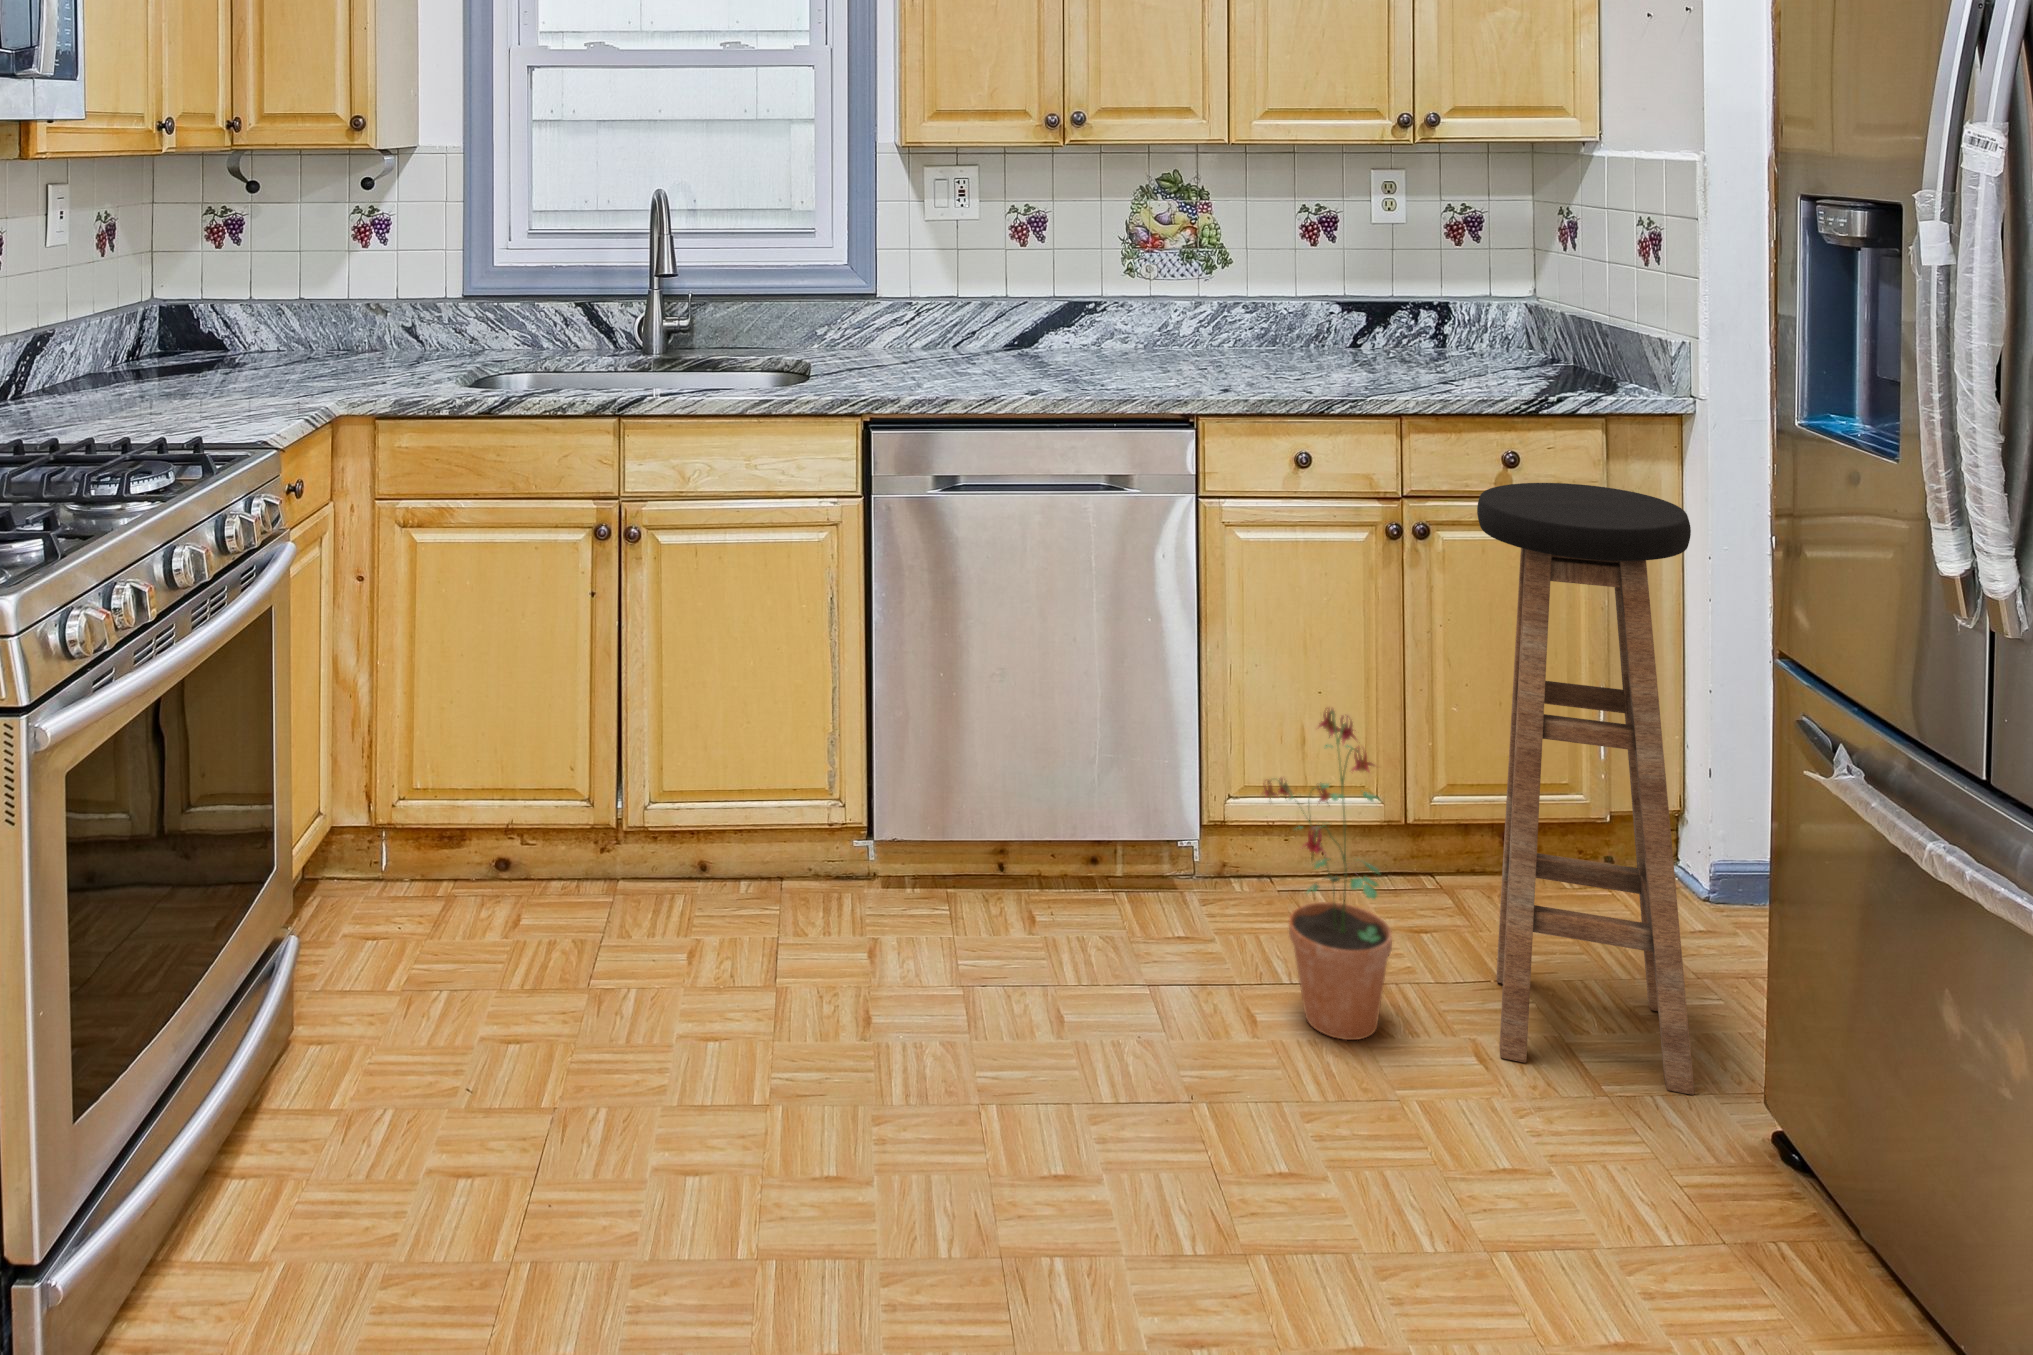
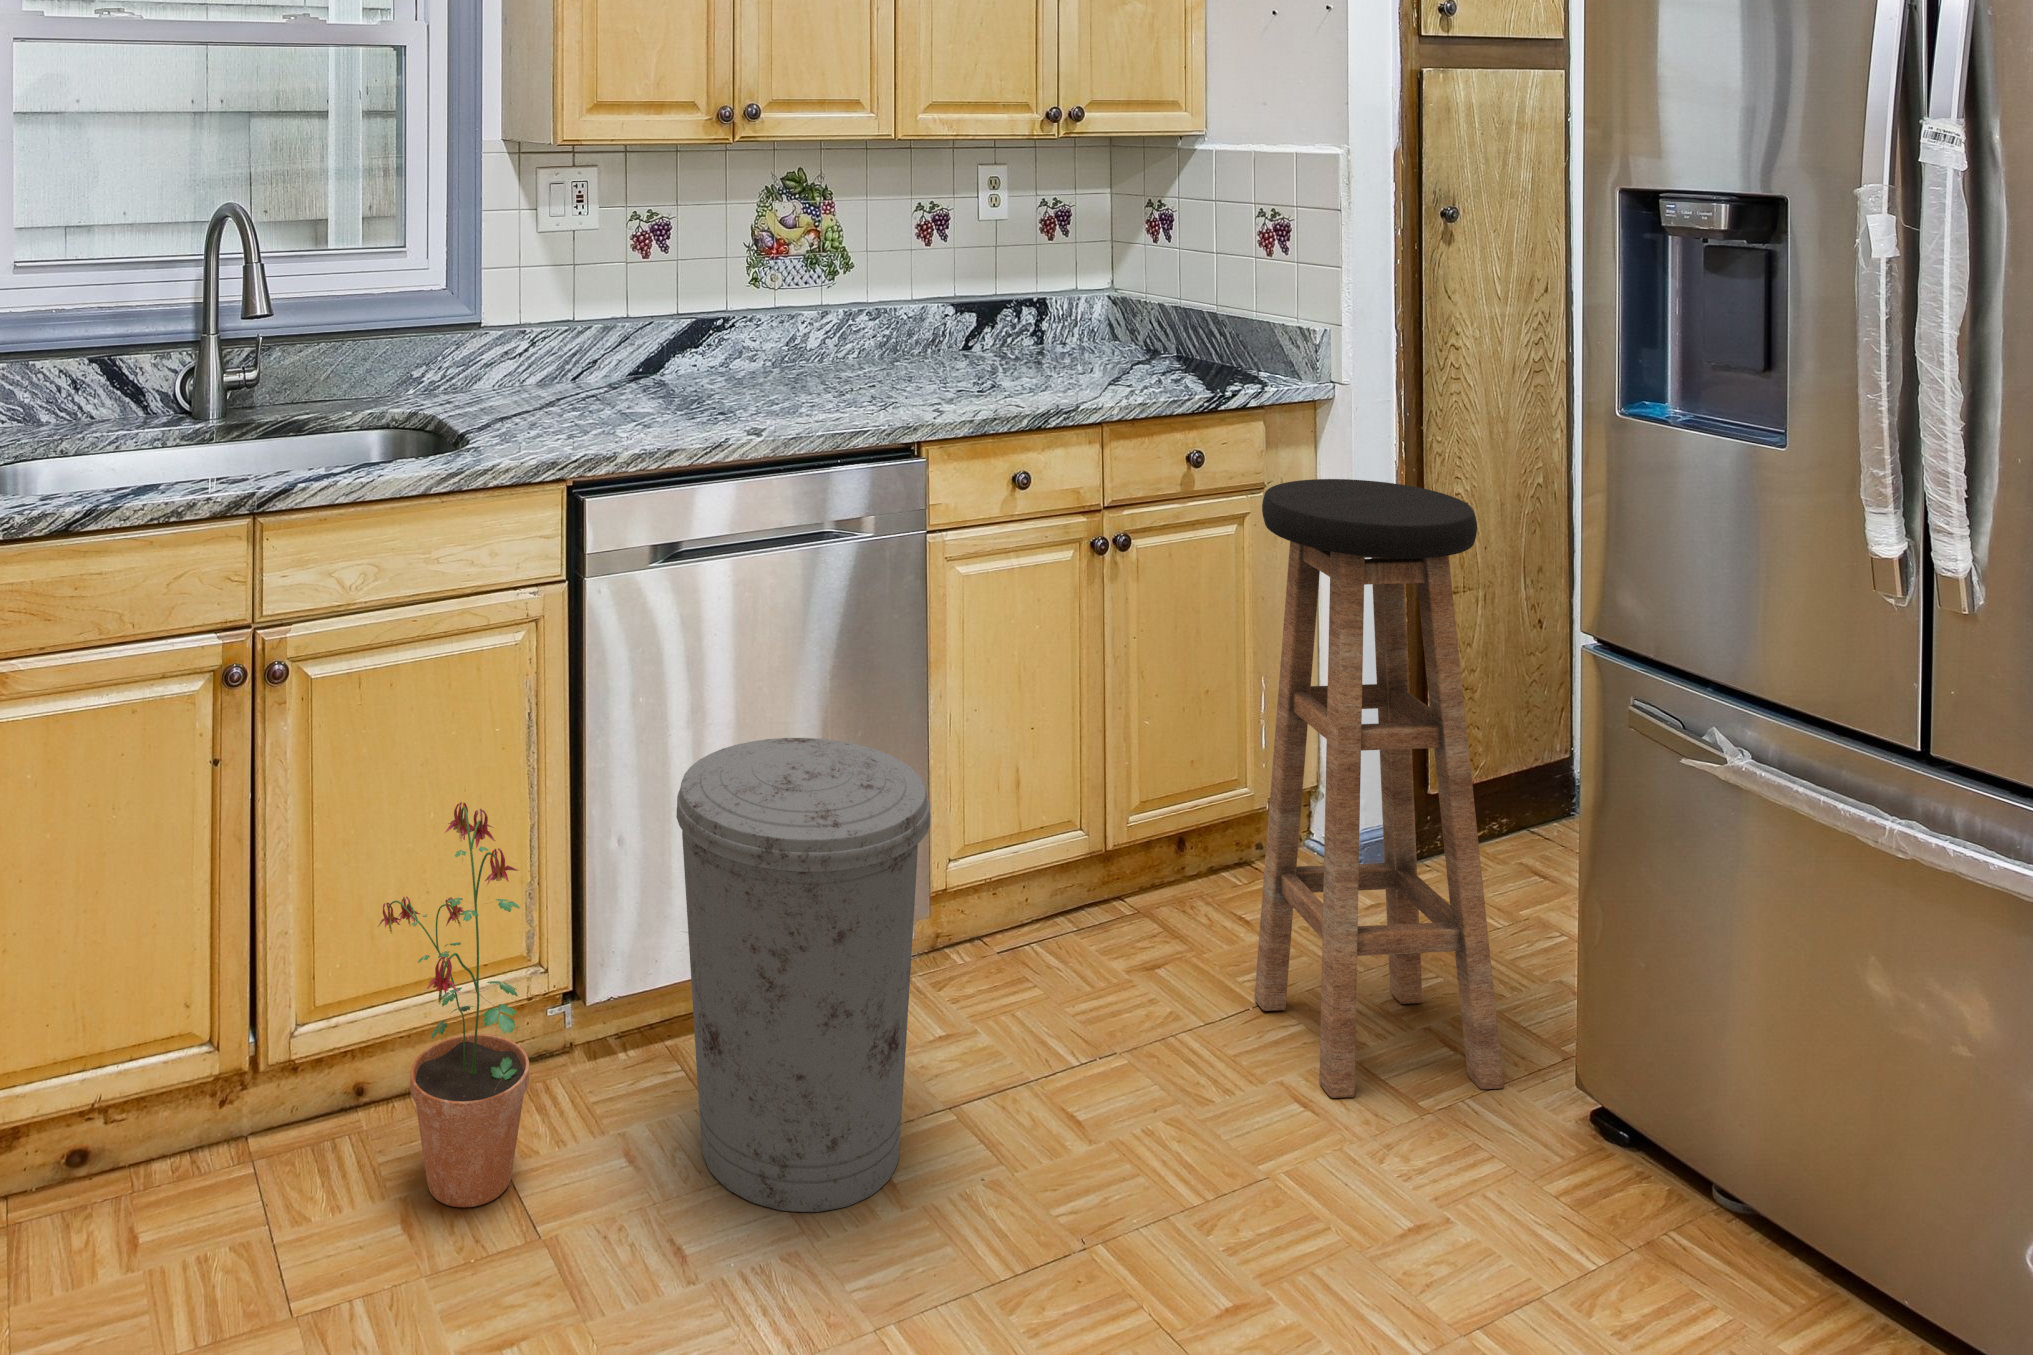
trash can: none [898,646,1107,1020] -> present [676,738,931,1212]
potted plant: present [1264,708,1392,1040] -> present [378,802,529,1207]

